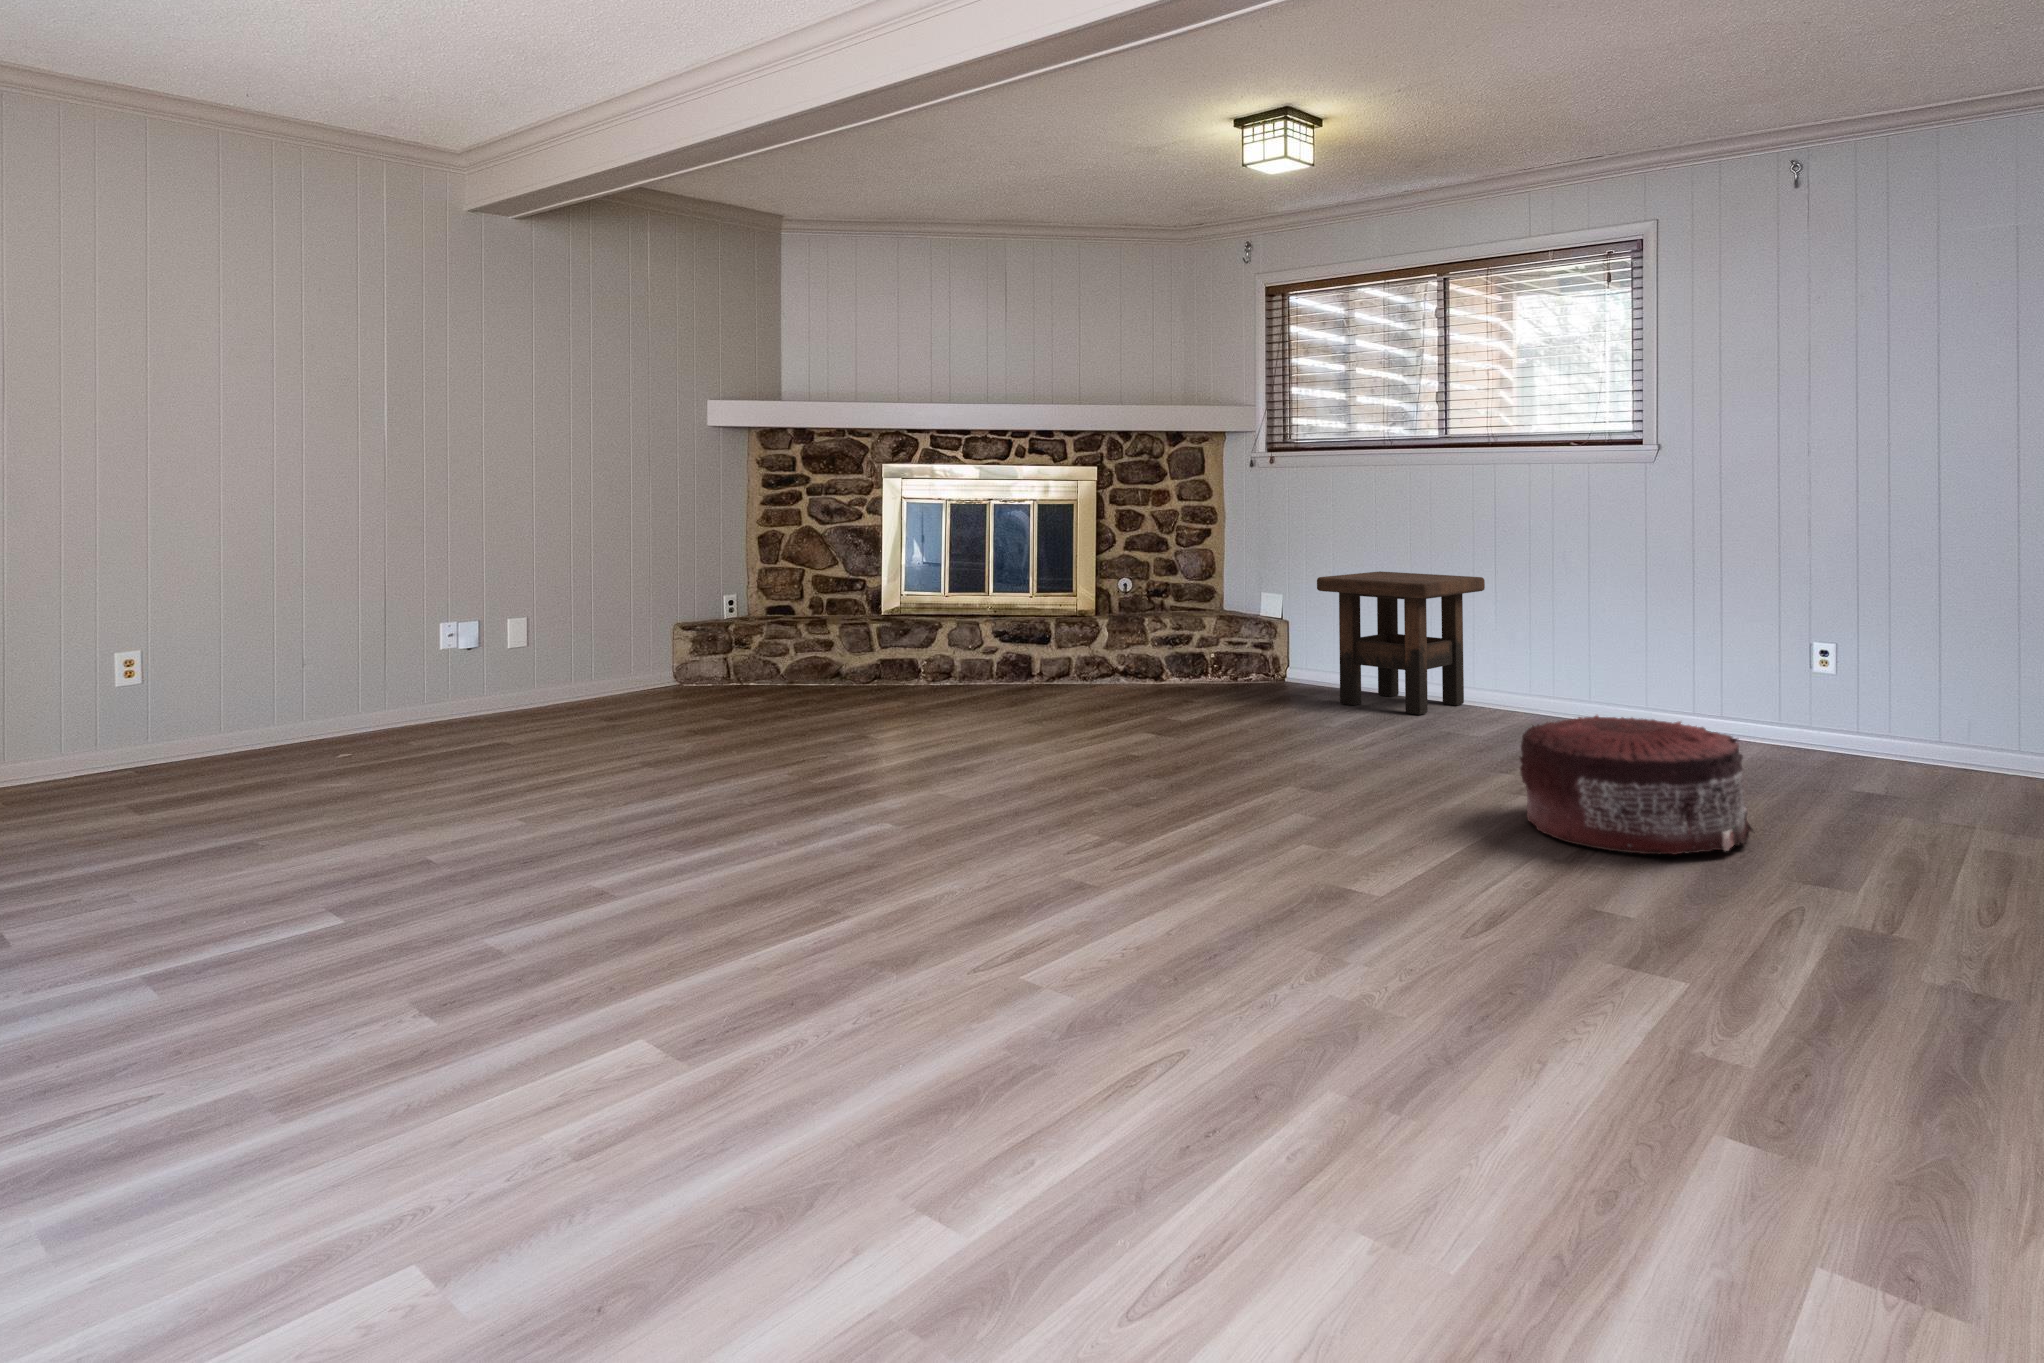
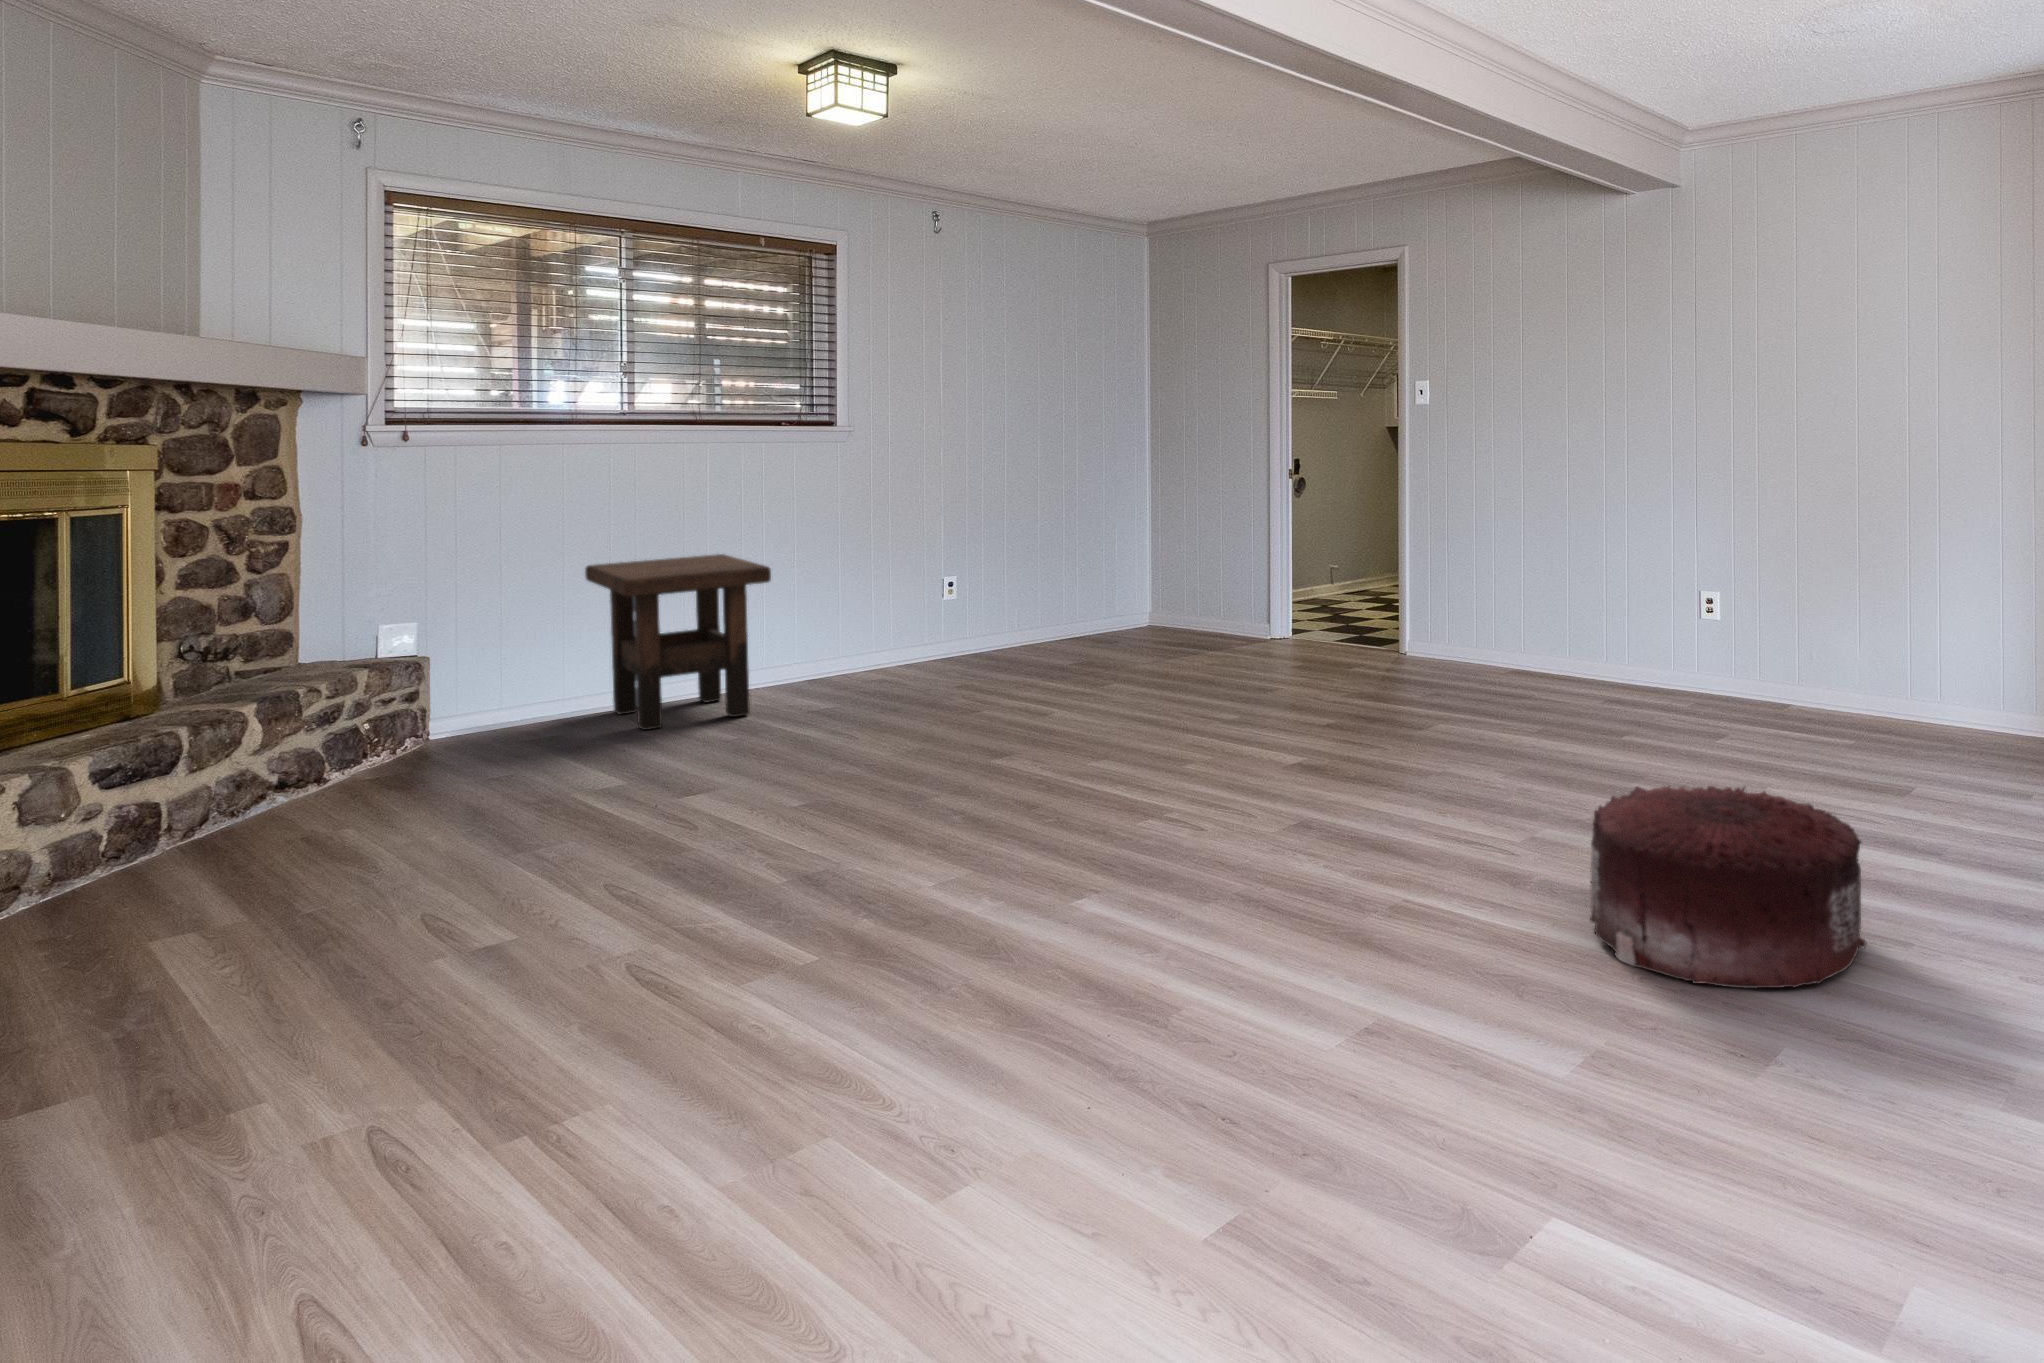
pouf: present [1520,715,1753,854] -> present [1590,786,1866,988]

